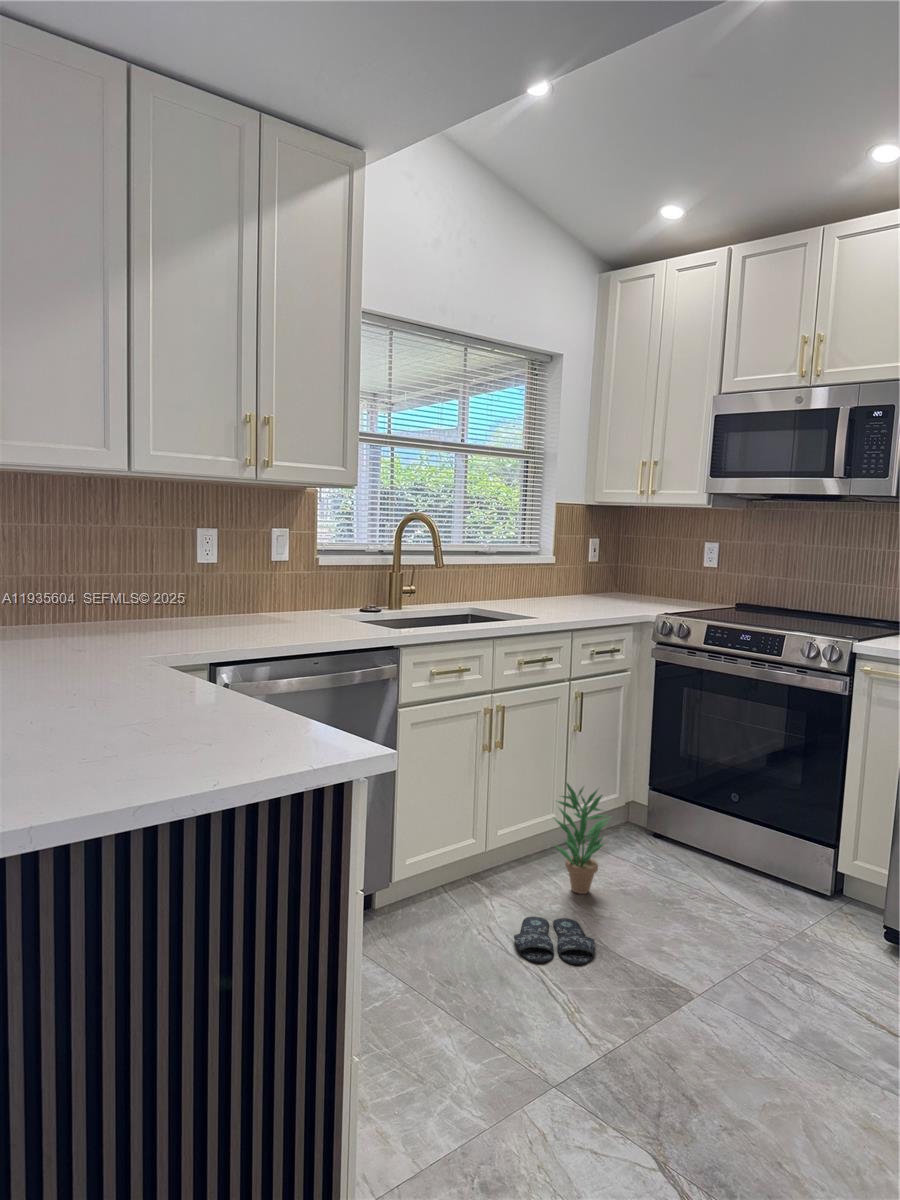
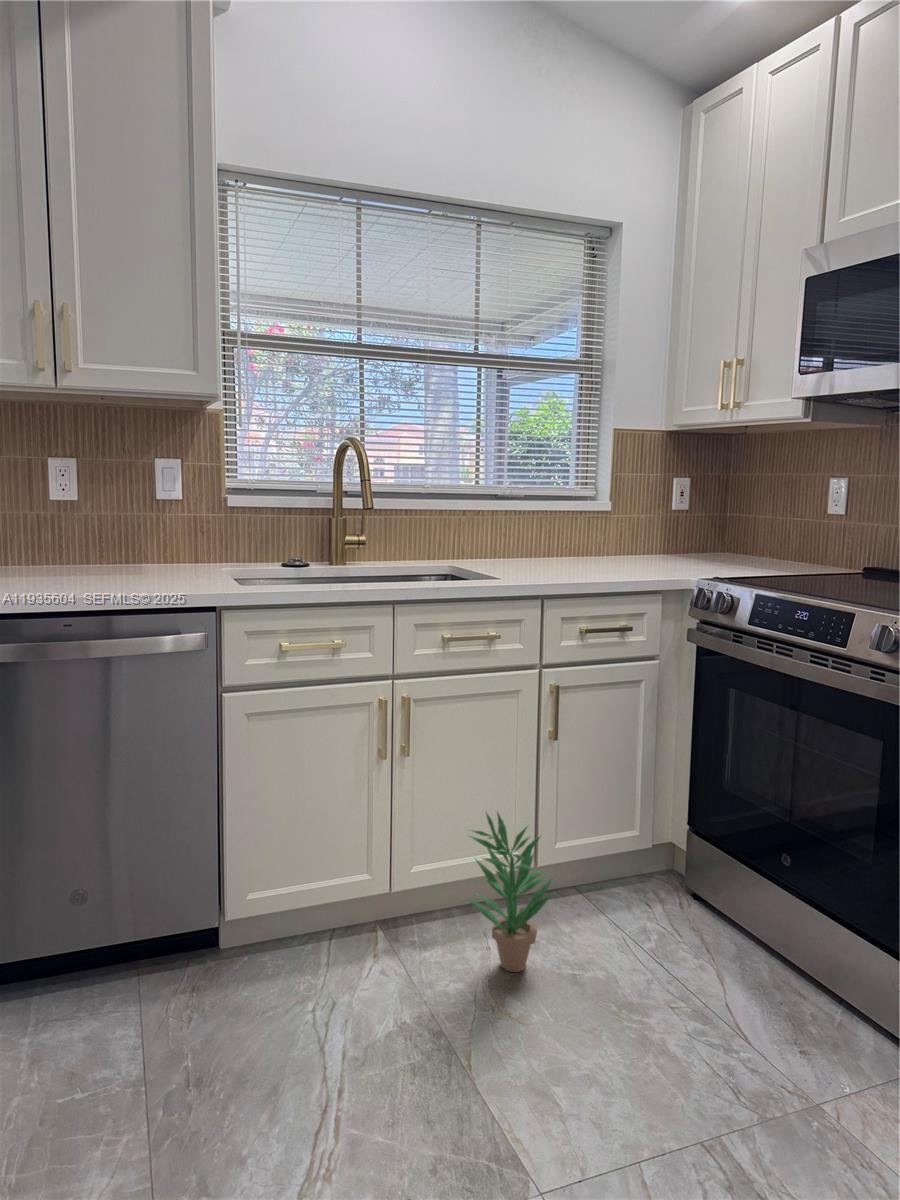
slippers: present [514,917,595,965] -> none [336,996,462,1093]

